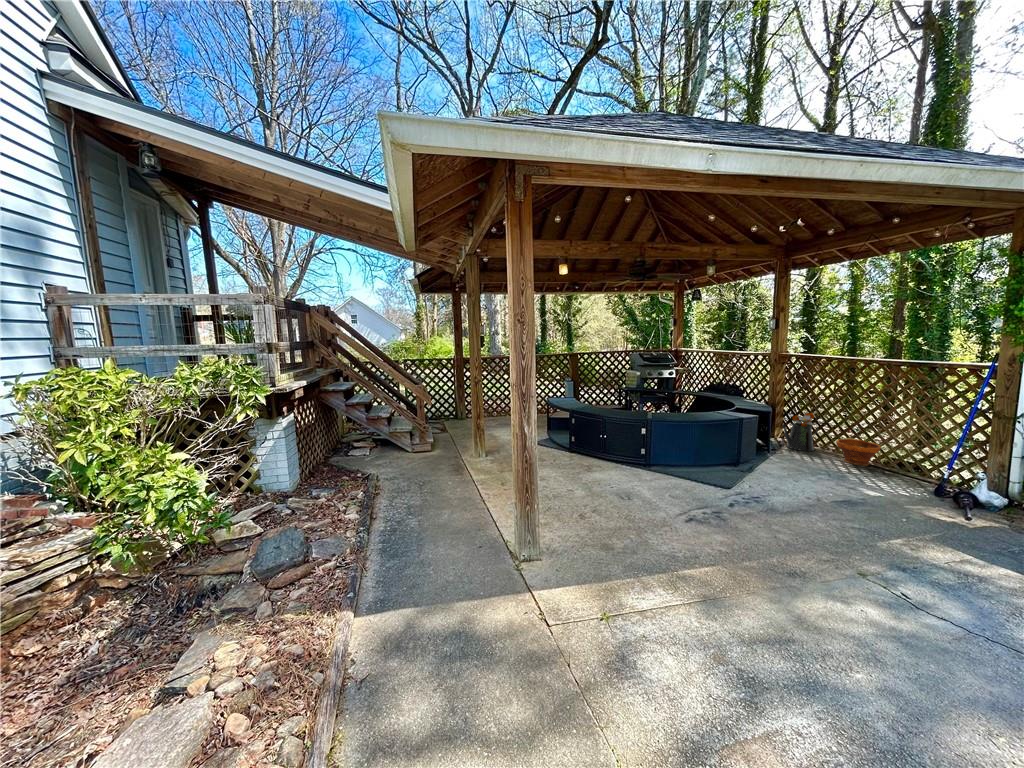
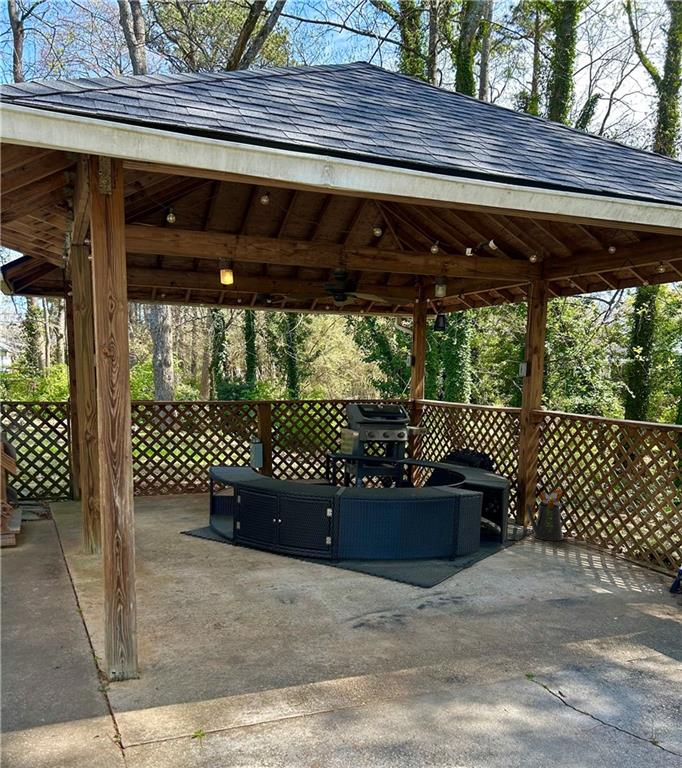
planter: present [836,438,881,466] -> none [581,522,625,557]

